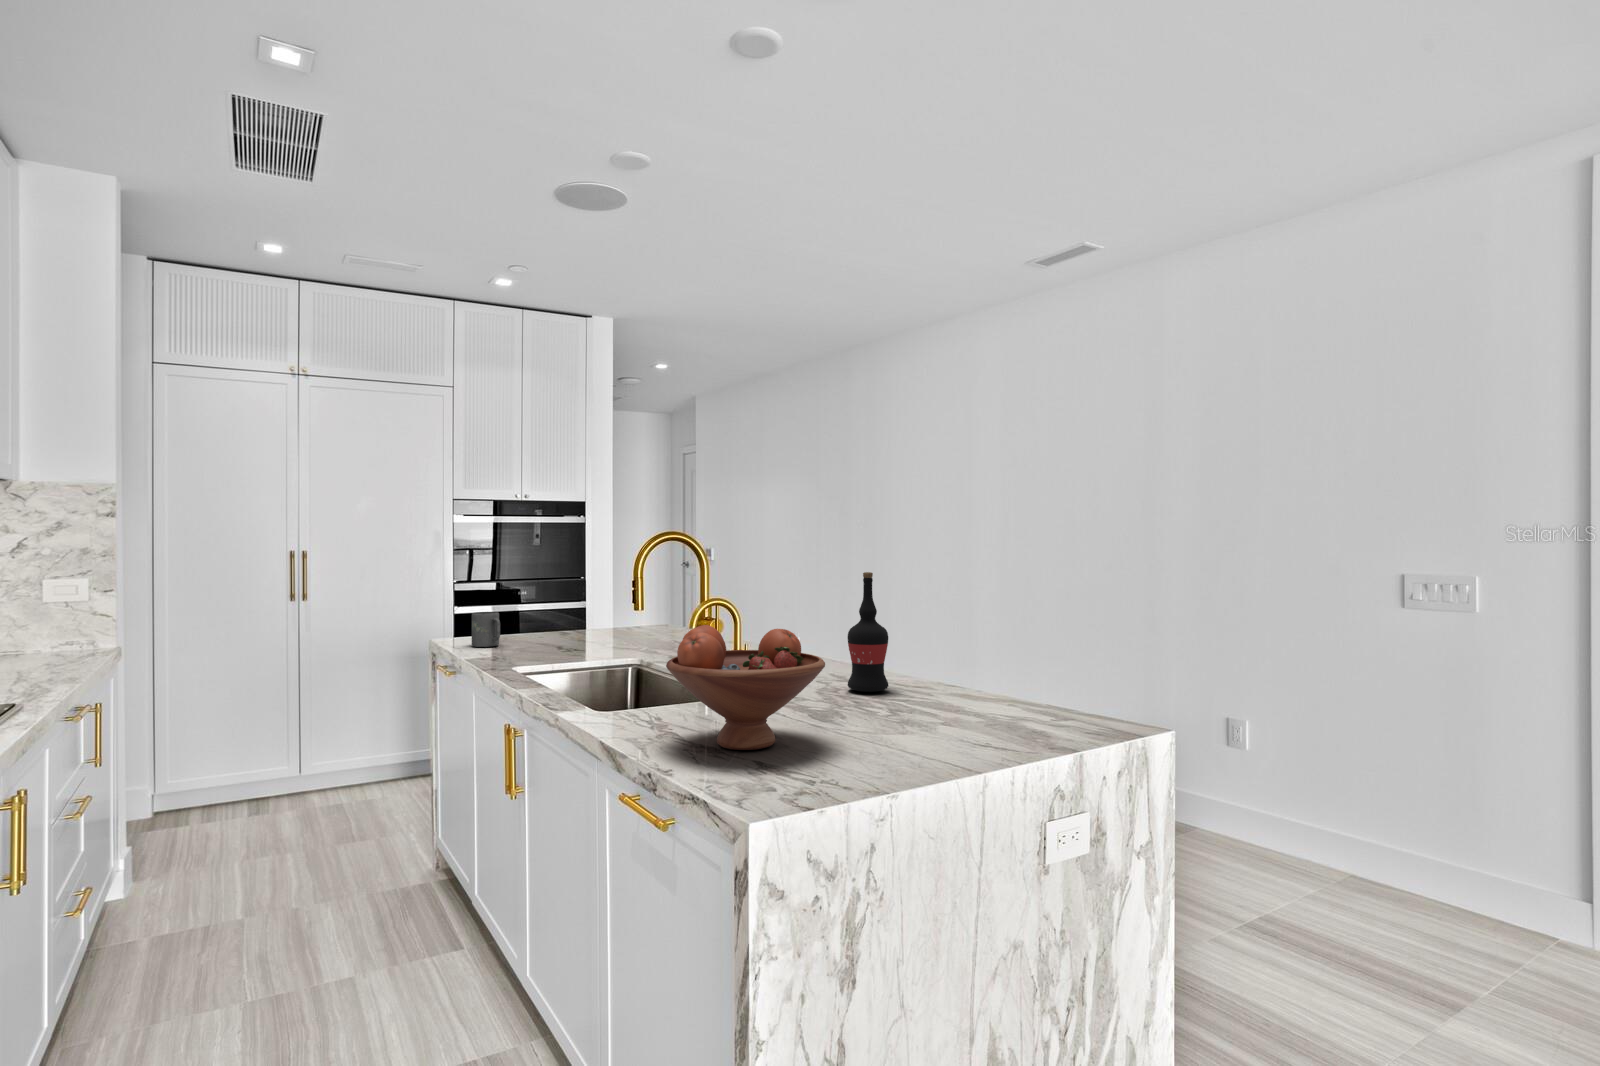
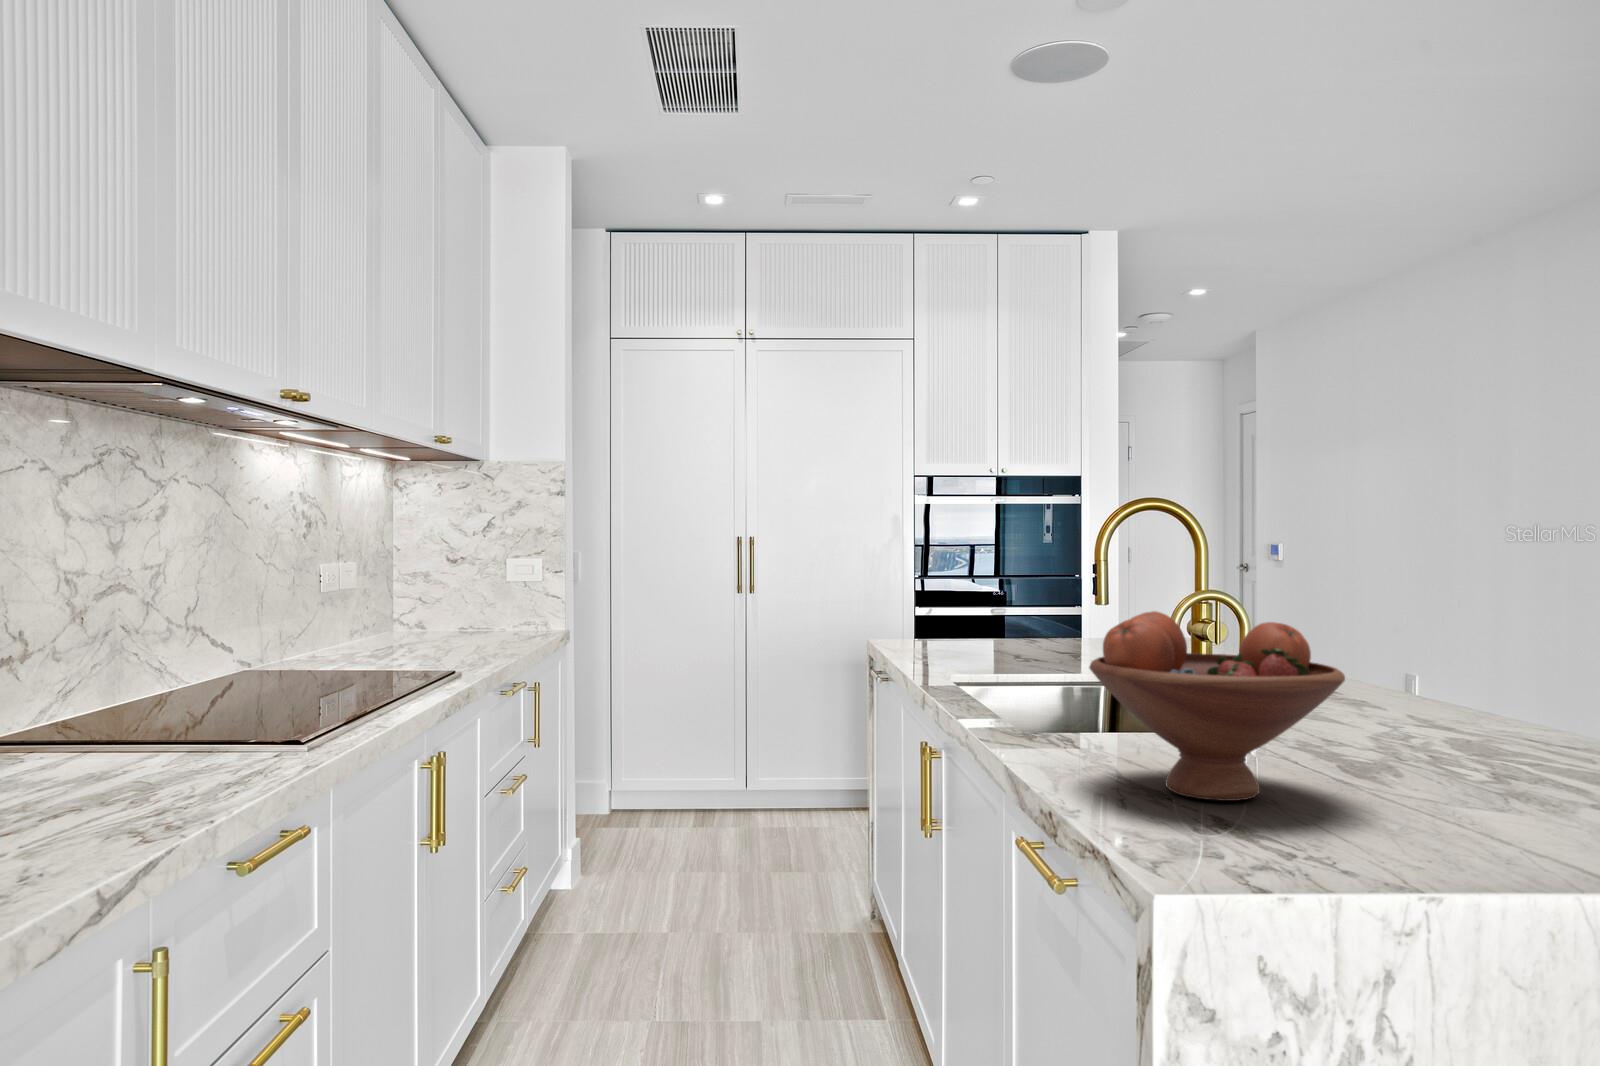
wine bottle: present [848,572,888,692] -> none [1426,550,1504,745]
mug: present [472,612,500,647] -> none [908,605,942,649]

